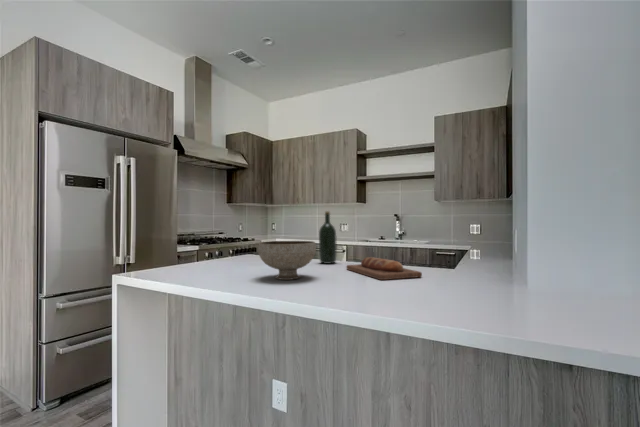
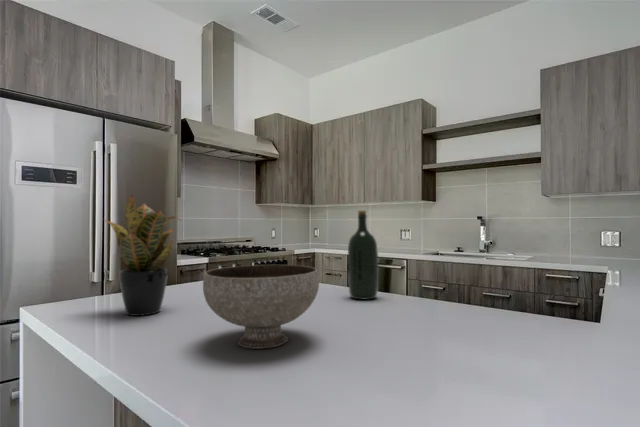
potted plant: none [176,199,229,273] -> present [105,195,180,316]
bread loaf: present [347,257,422,280] -> none [390,297,555,362]

